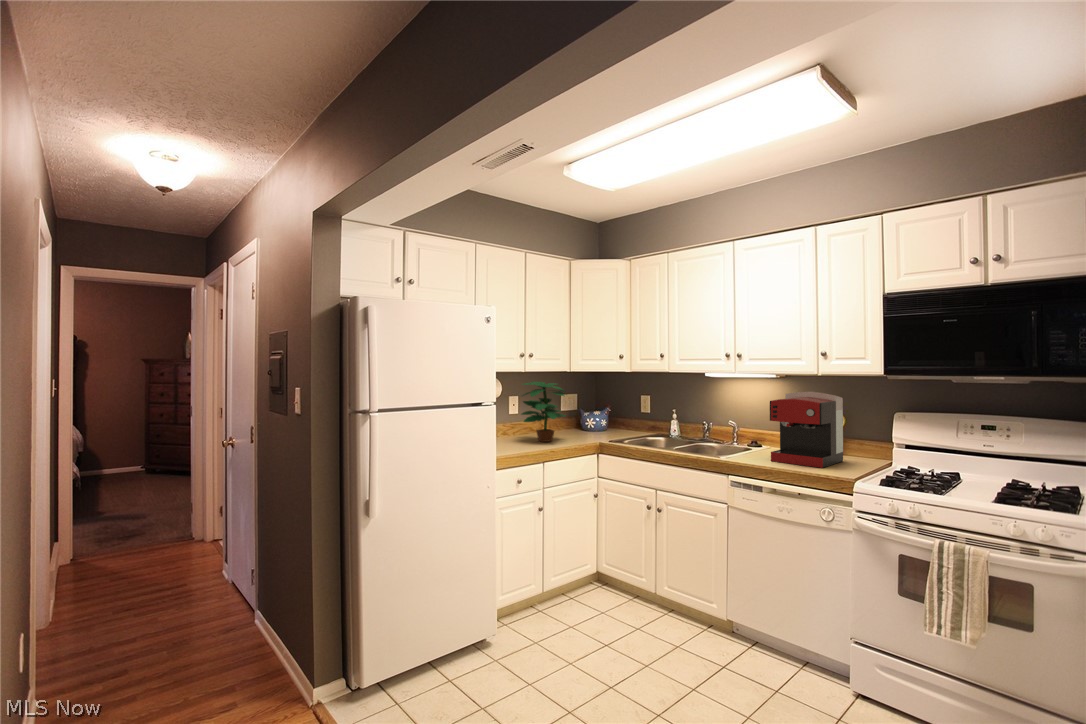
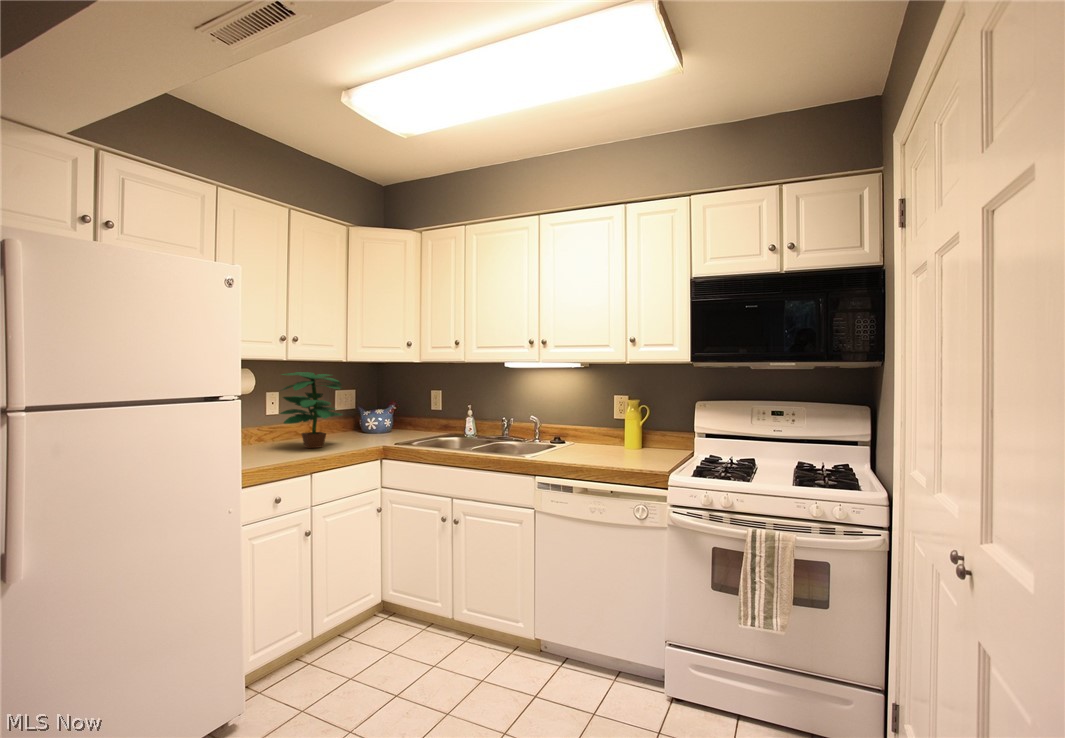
coffee maker: present [770,392,843,468] -> none [580,380,648,461]

